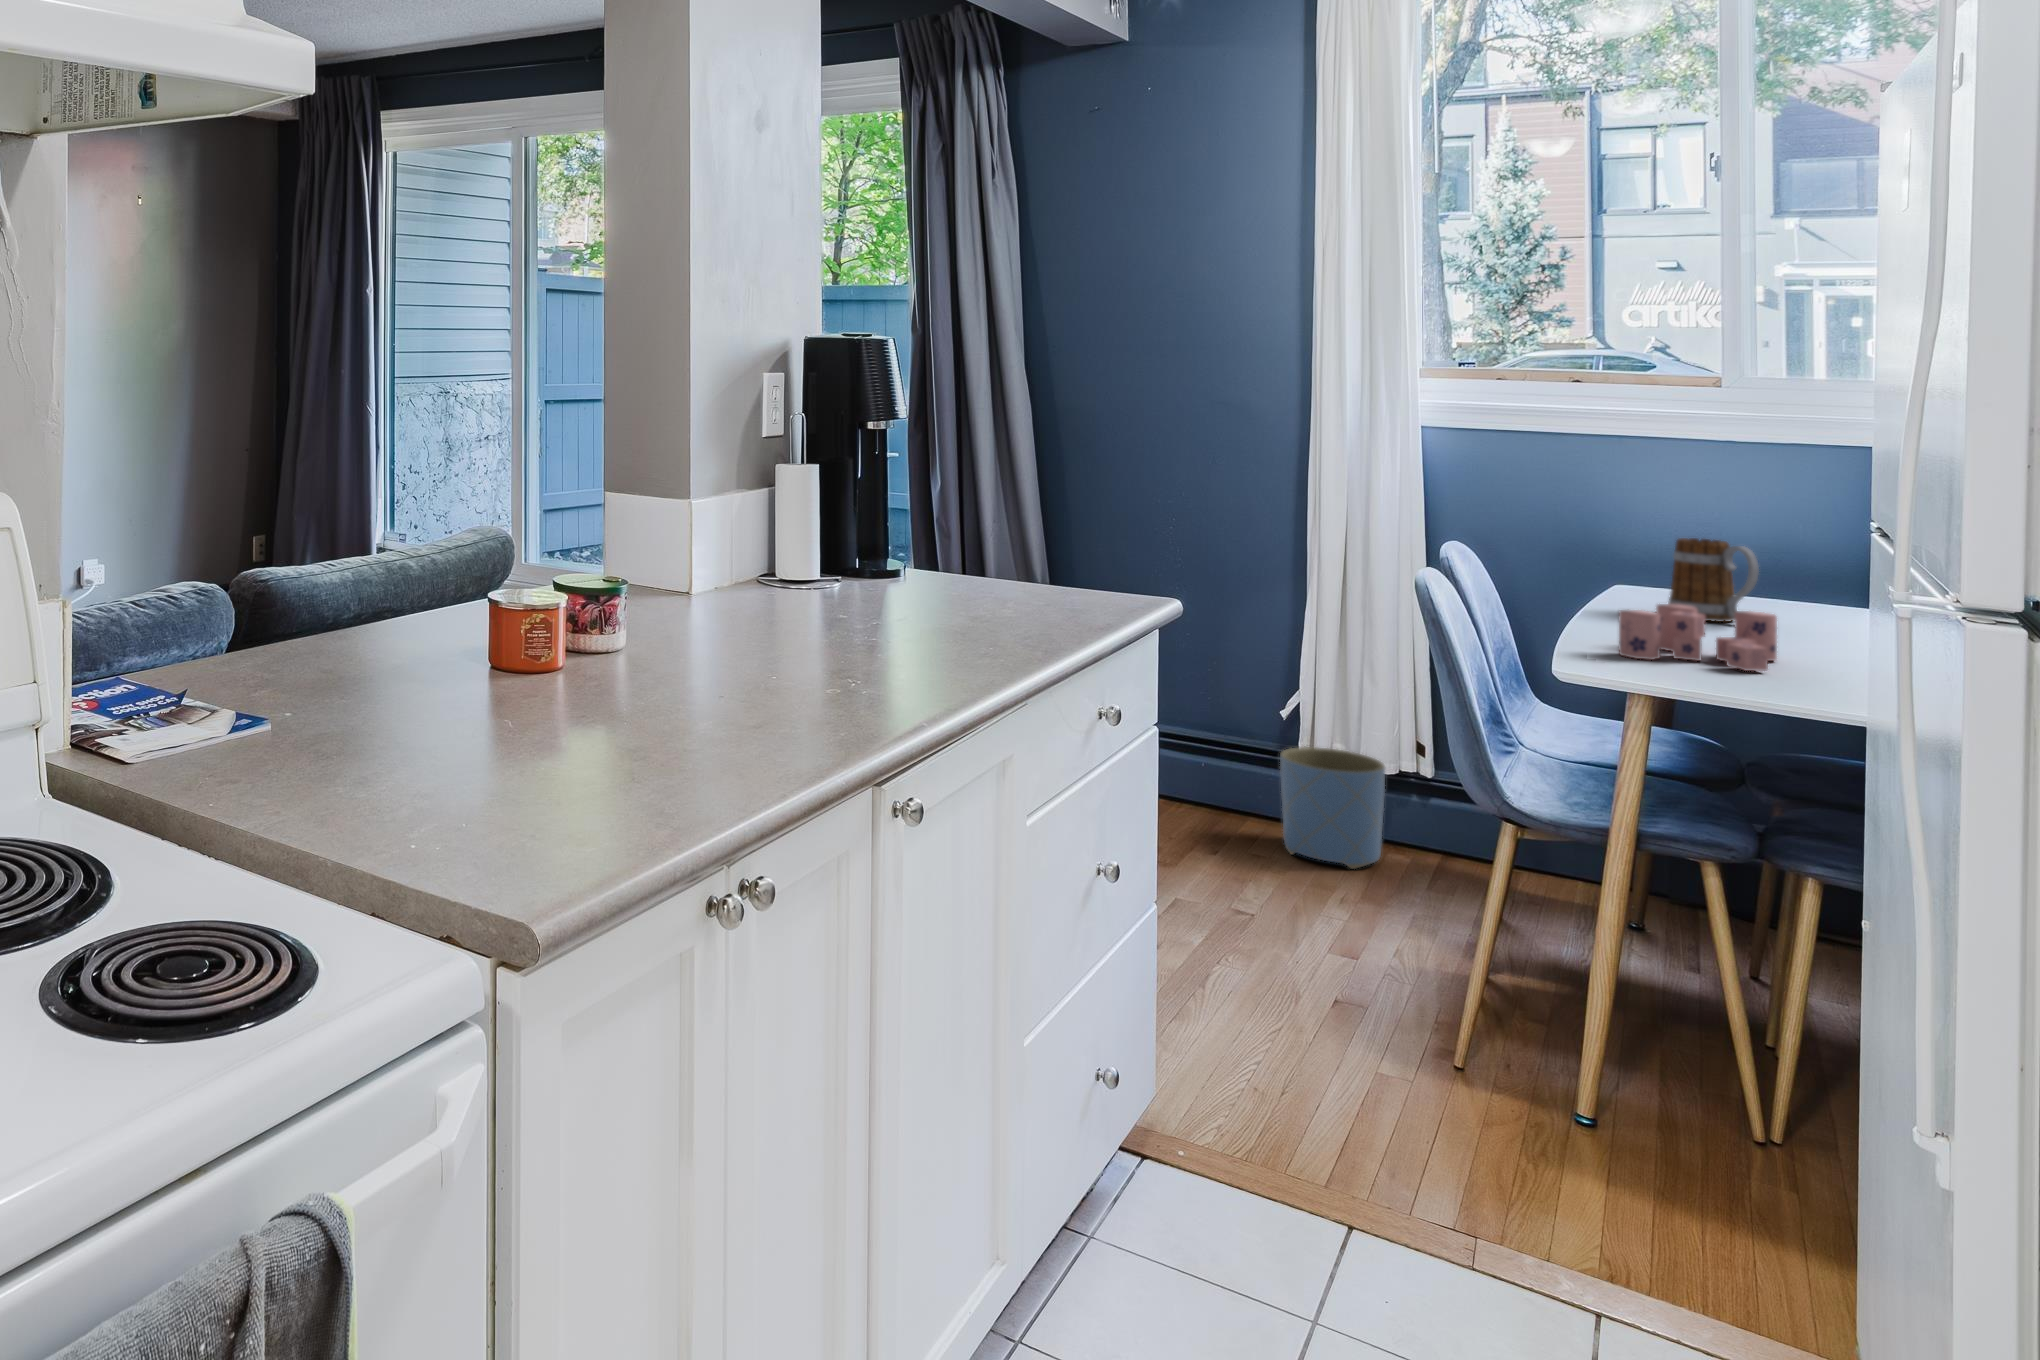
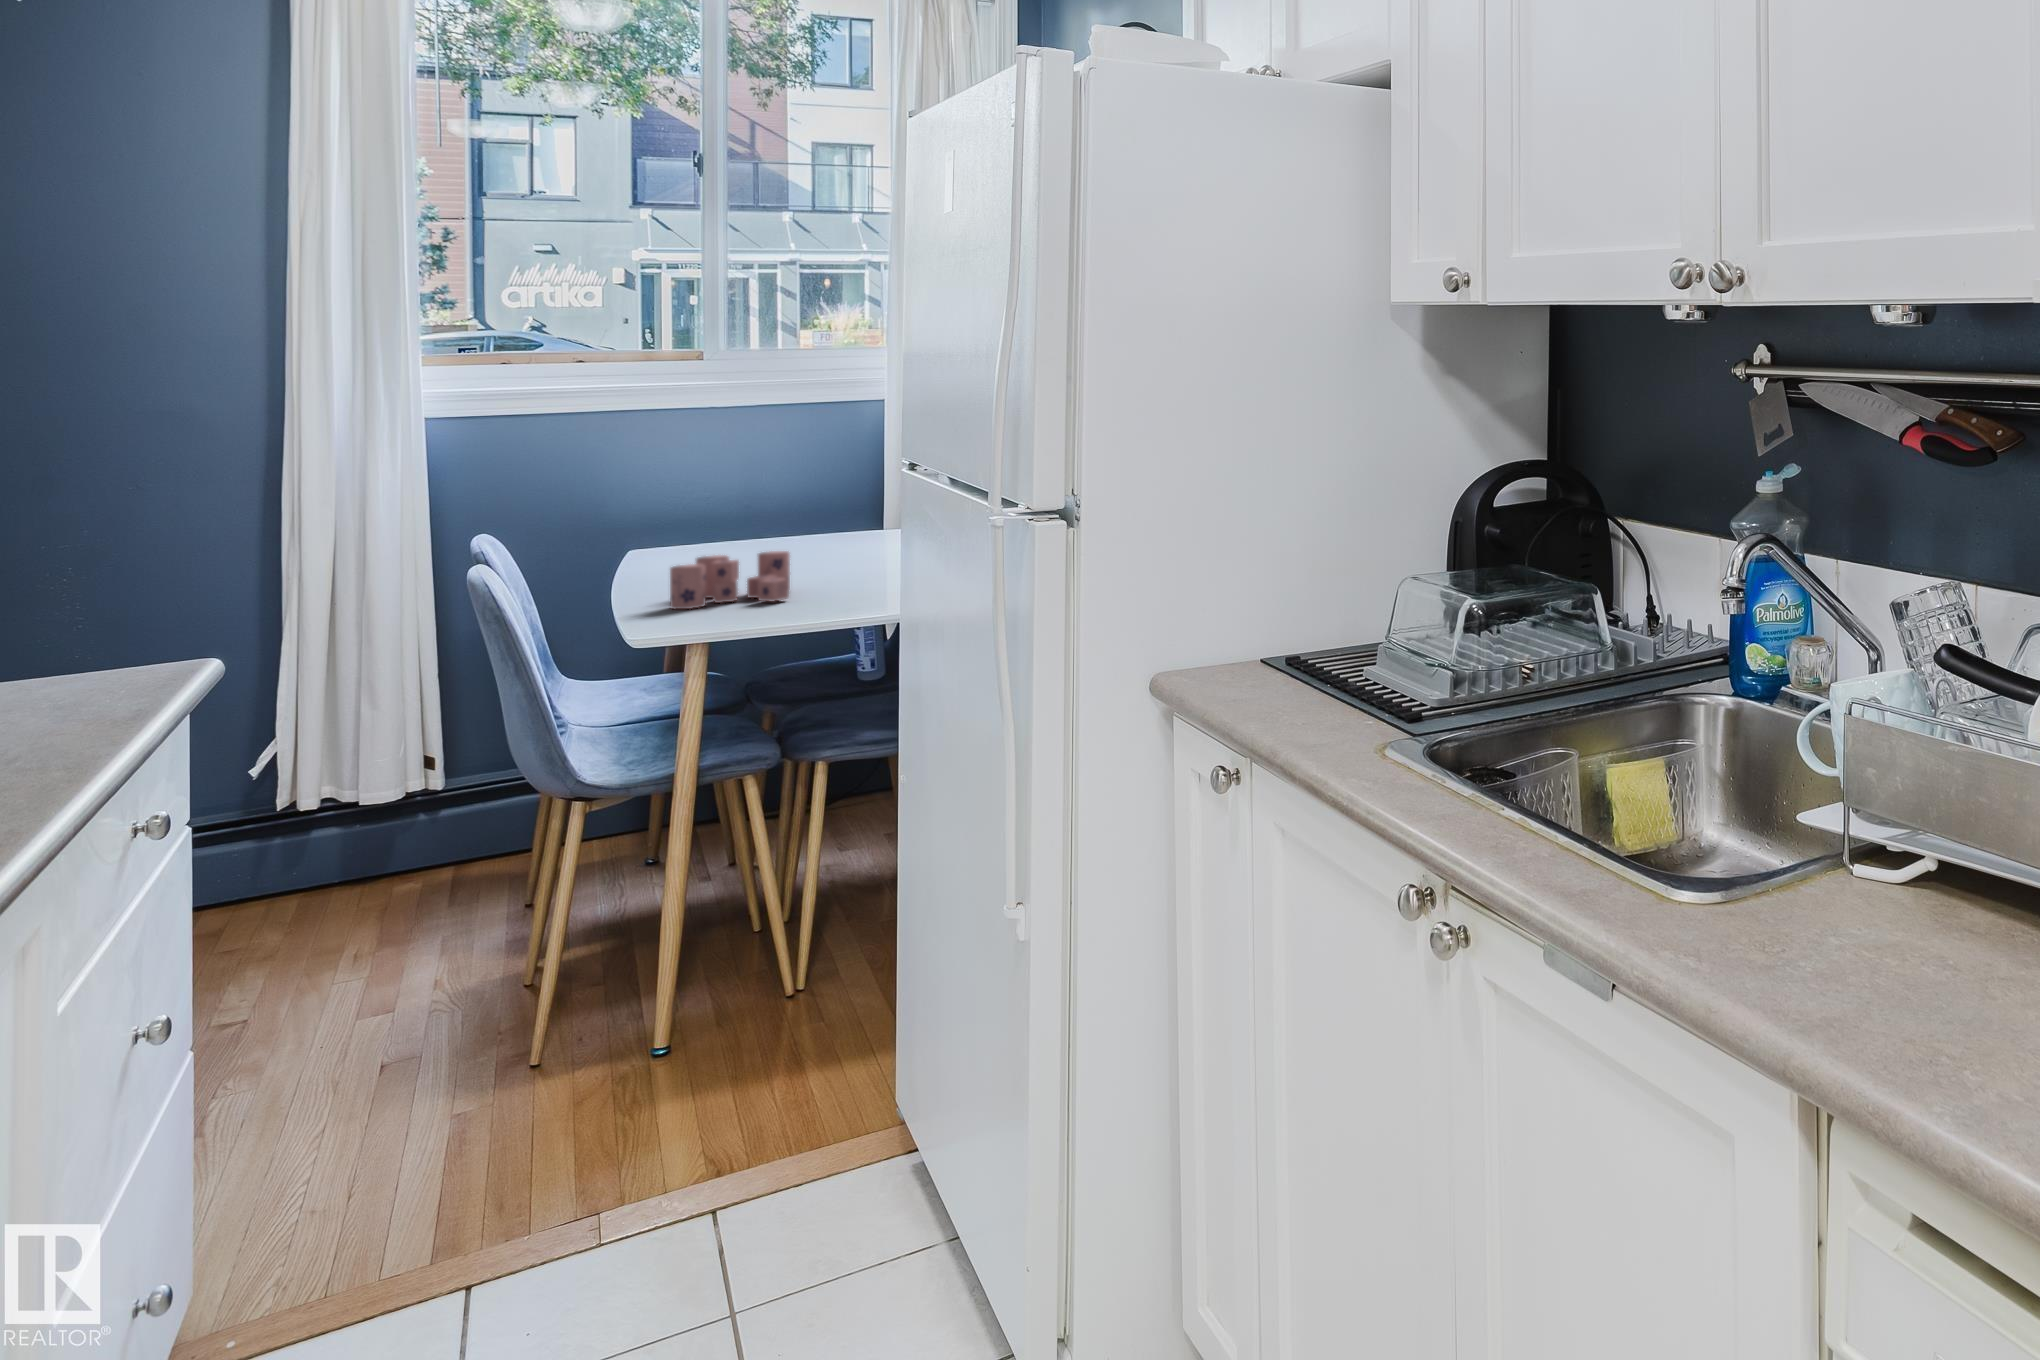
mug: present [1668,538,1759,622] -> none [688,497,761,571]
planter: present [1280,747,1385,869] -> none [258,787,392,928]

